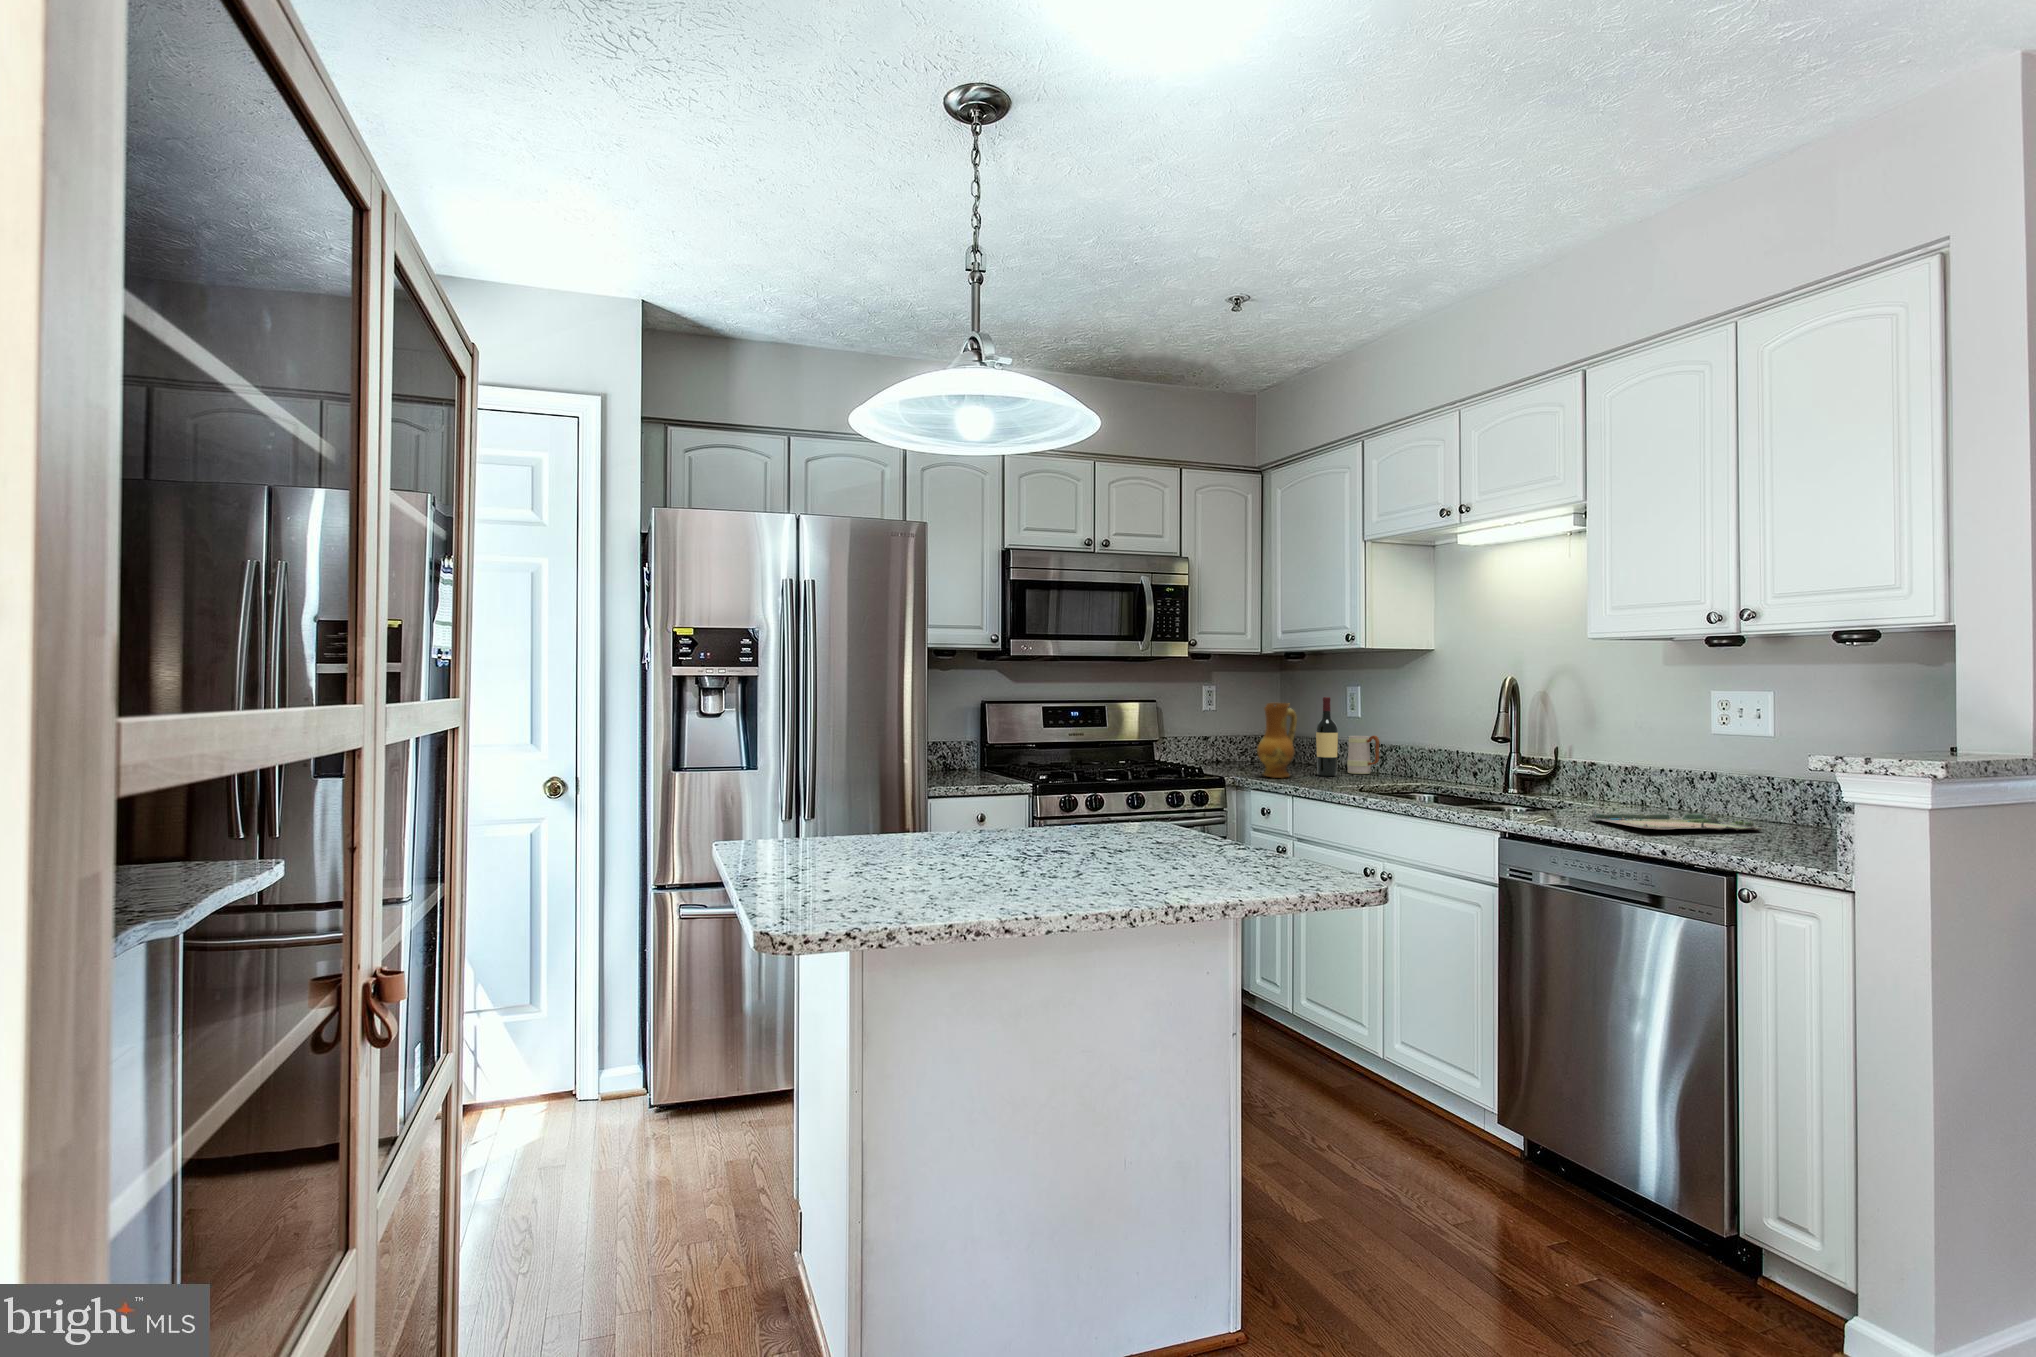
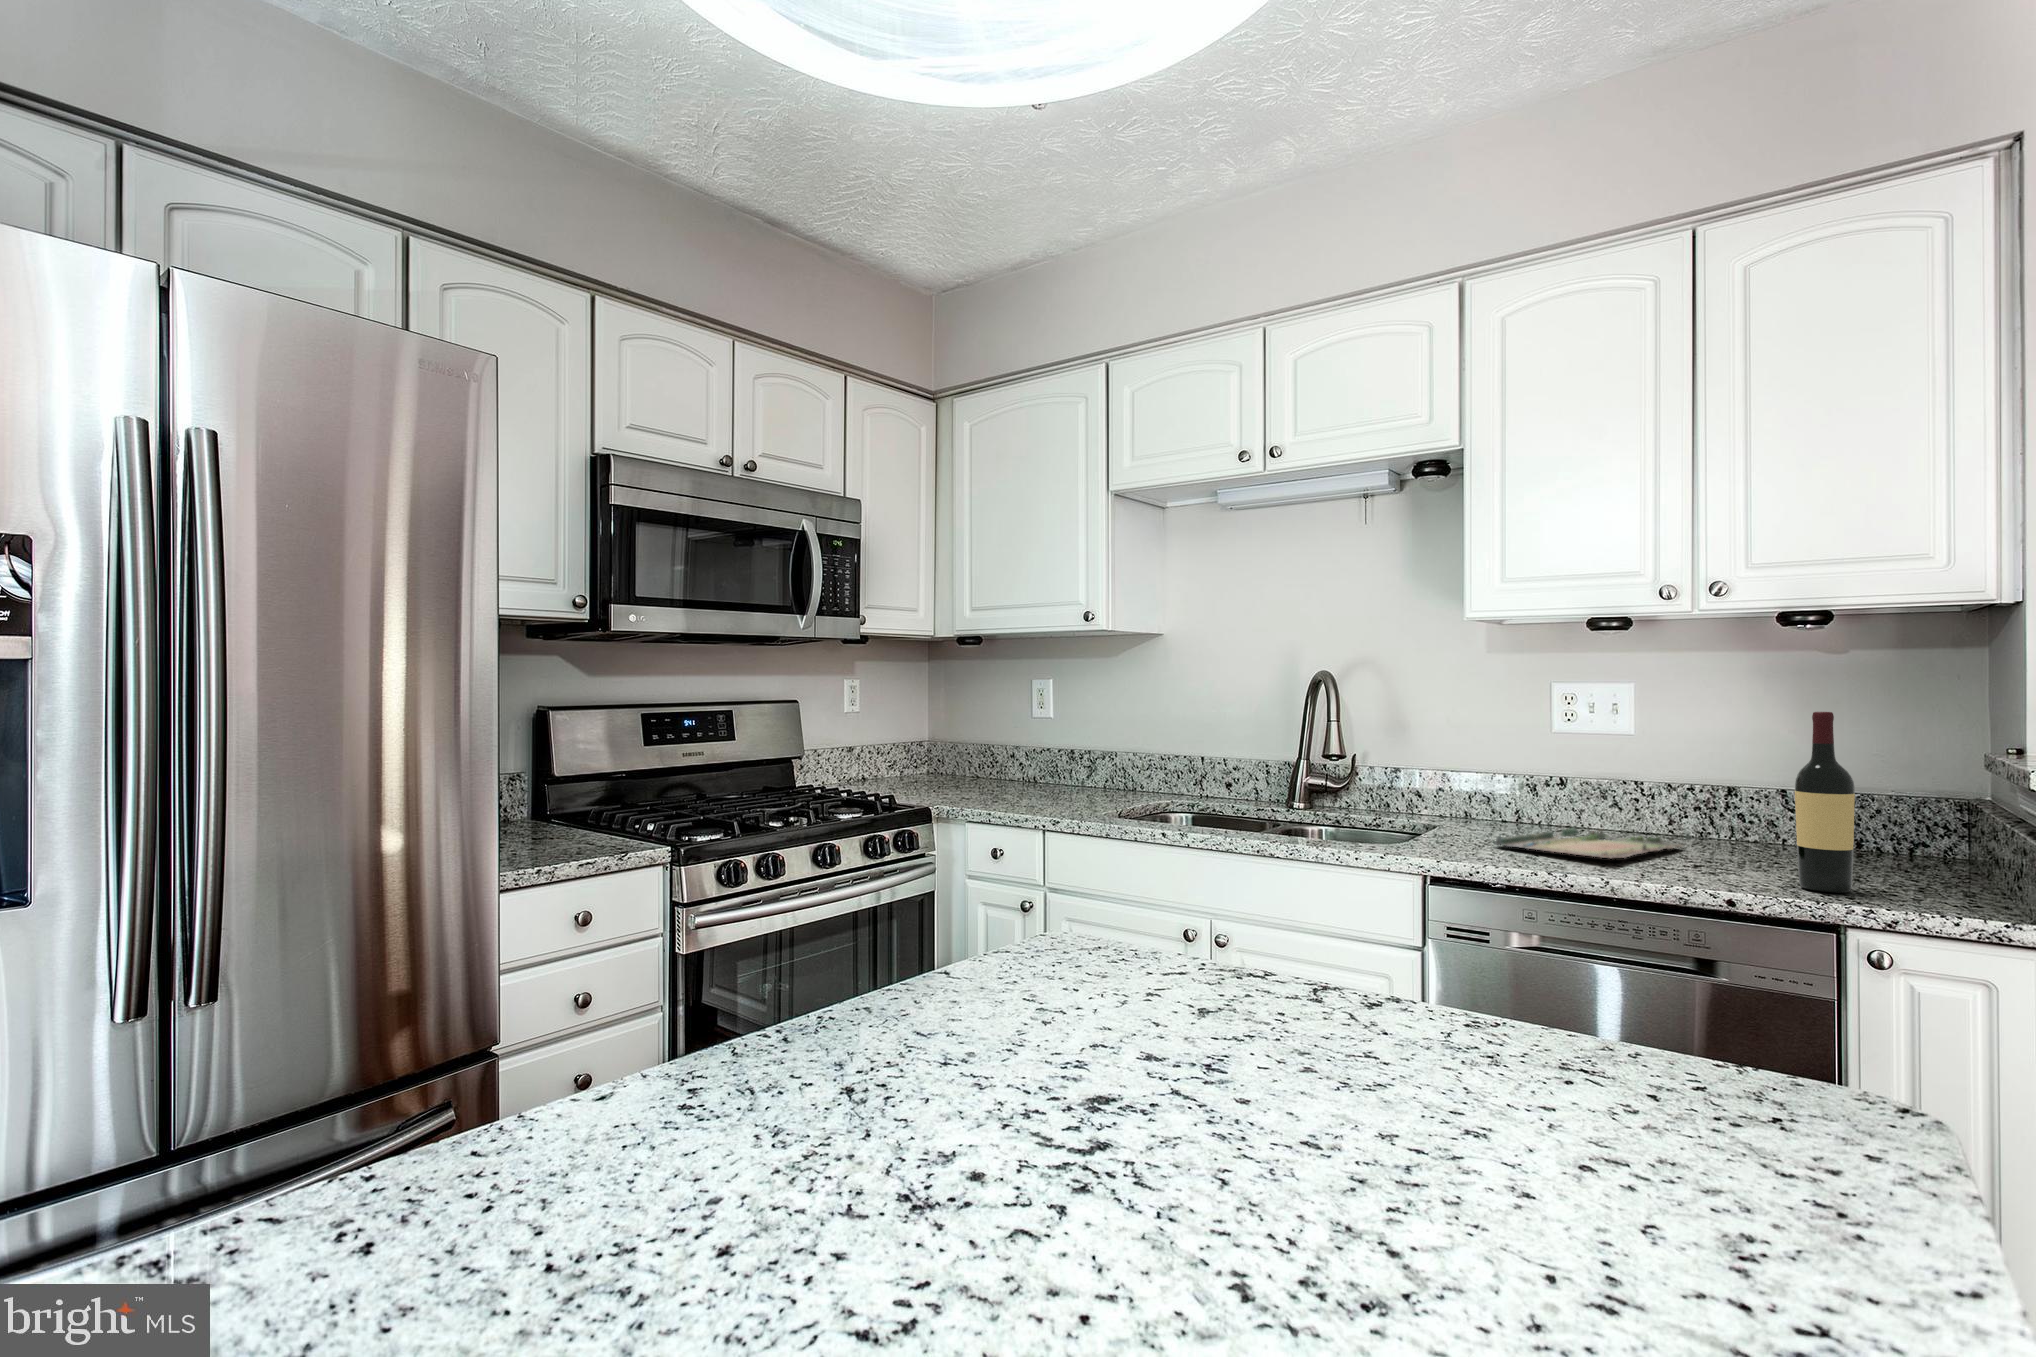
wine bottle: present [1316,697,1338,776] -> present [1795,712,1855,893]
ceramic jug: present [1257,703,1297,778] -> none [962,701,1011,803]
mug: present [1347,736,1380,774] -> none [1049,741,1089,790]

